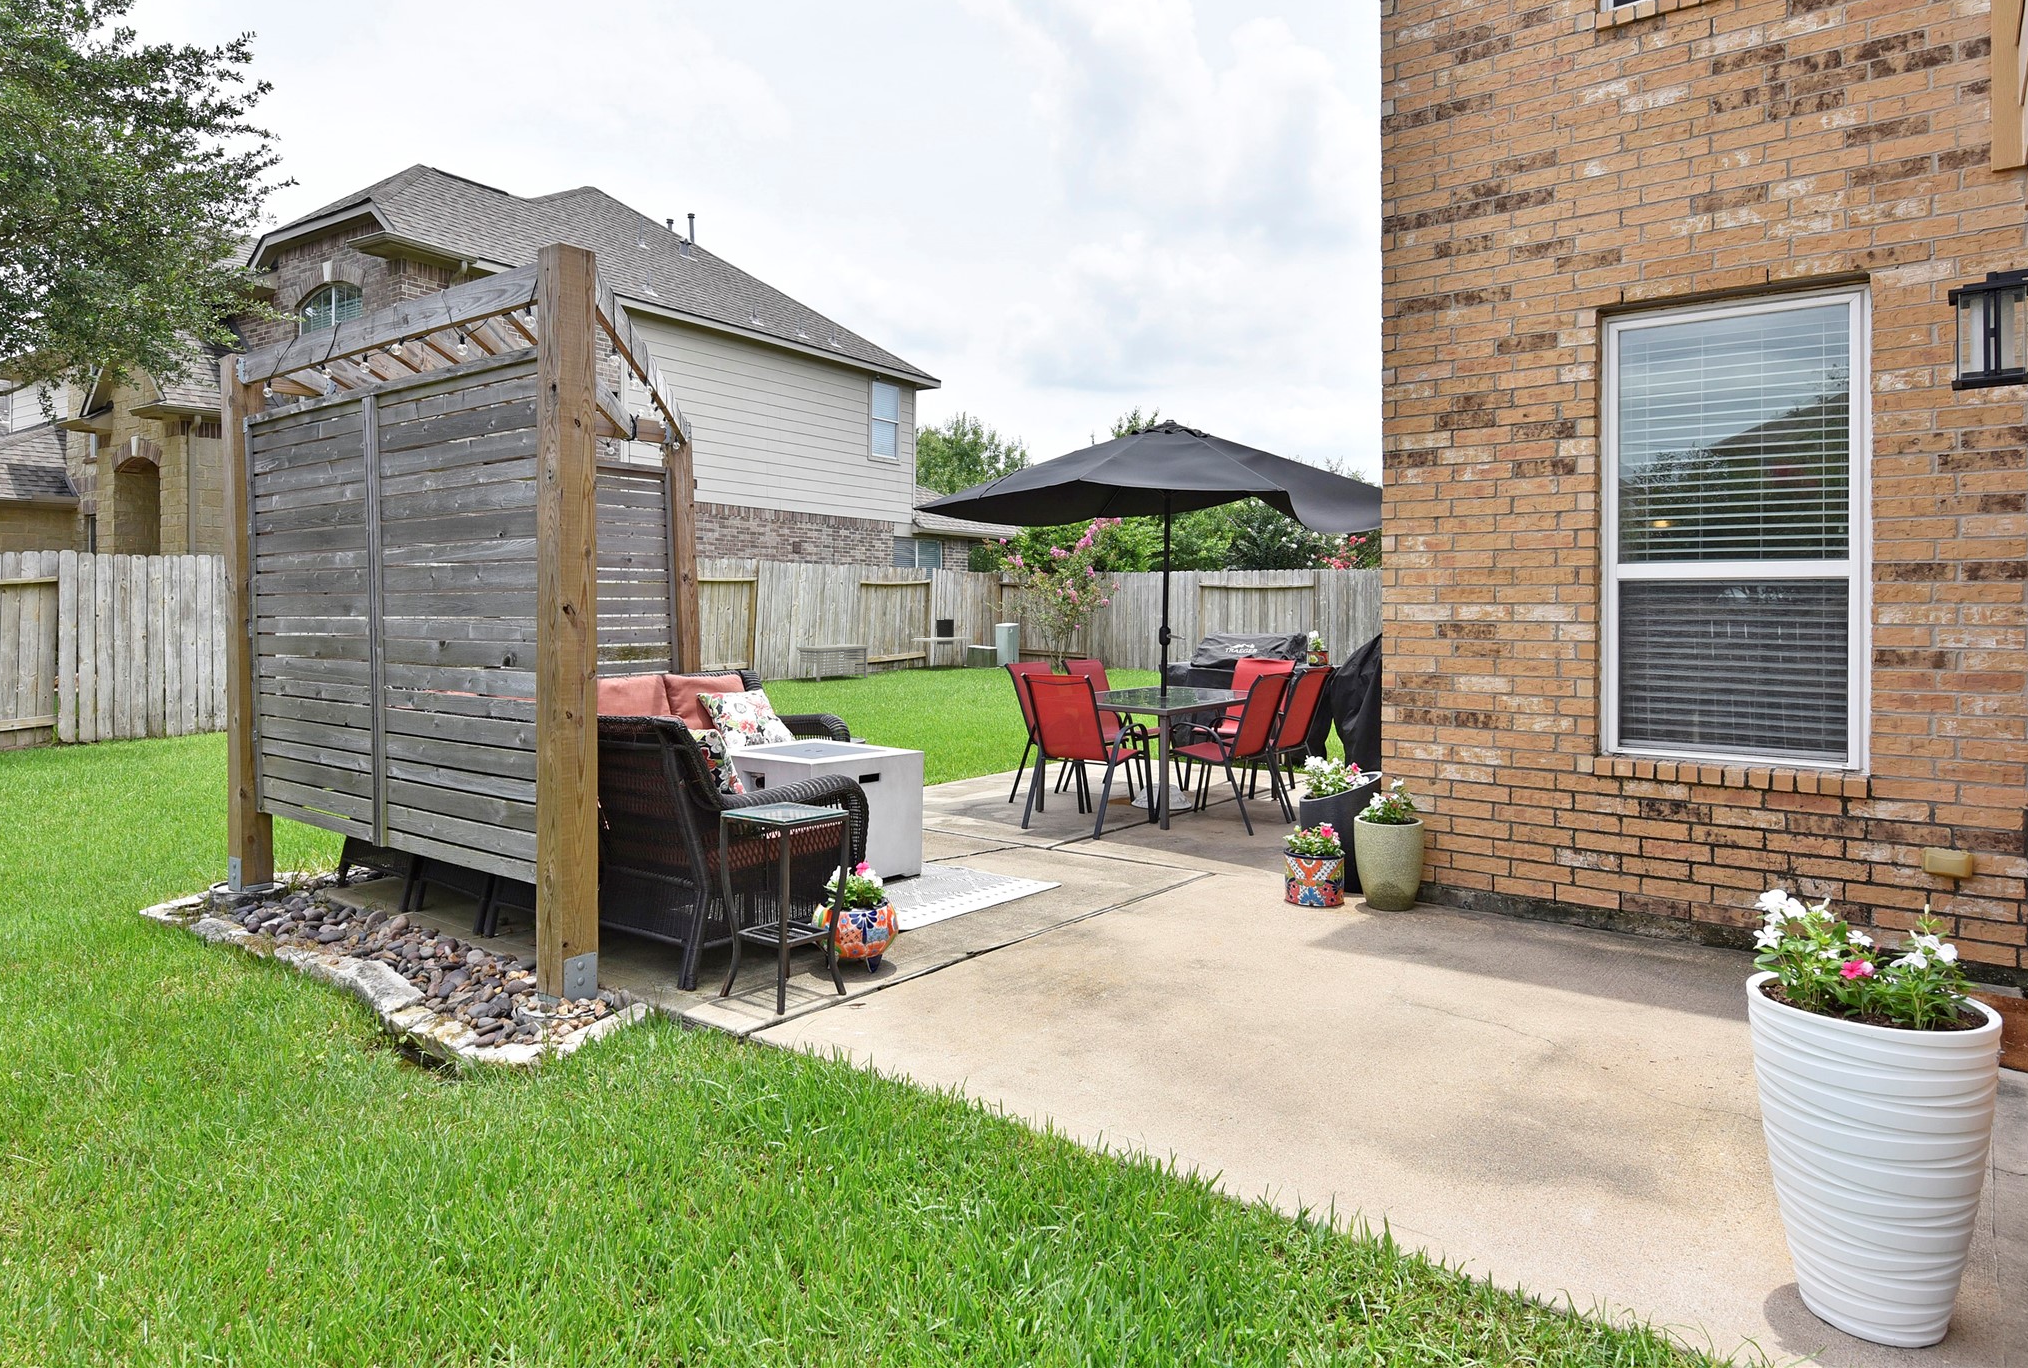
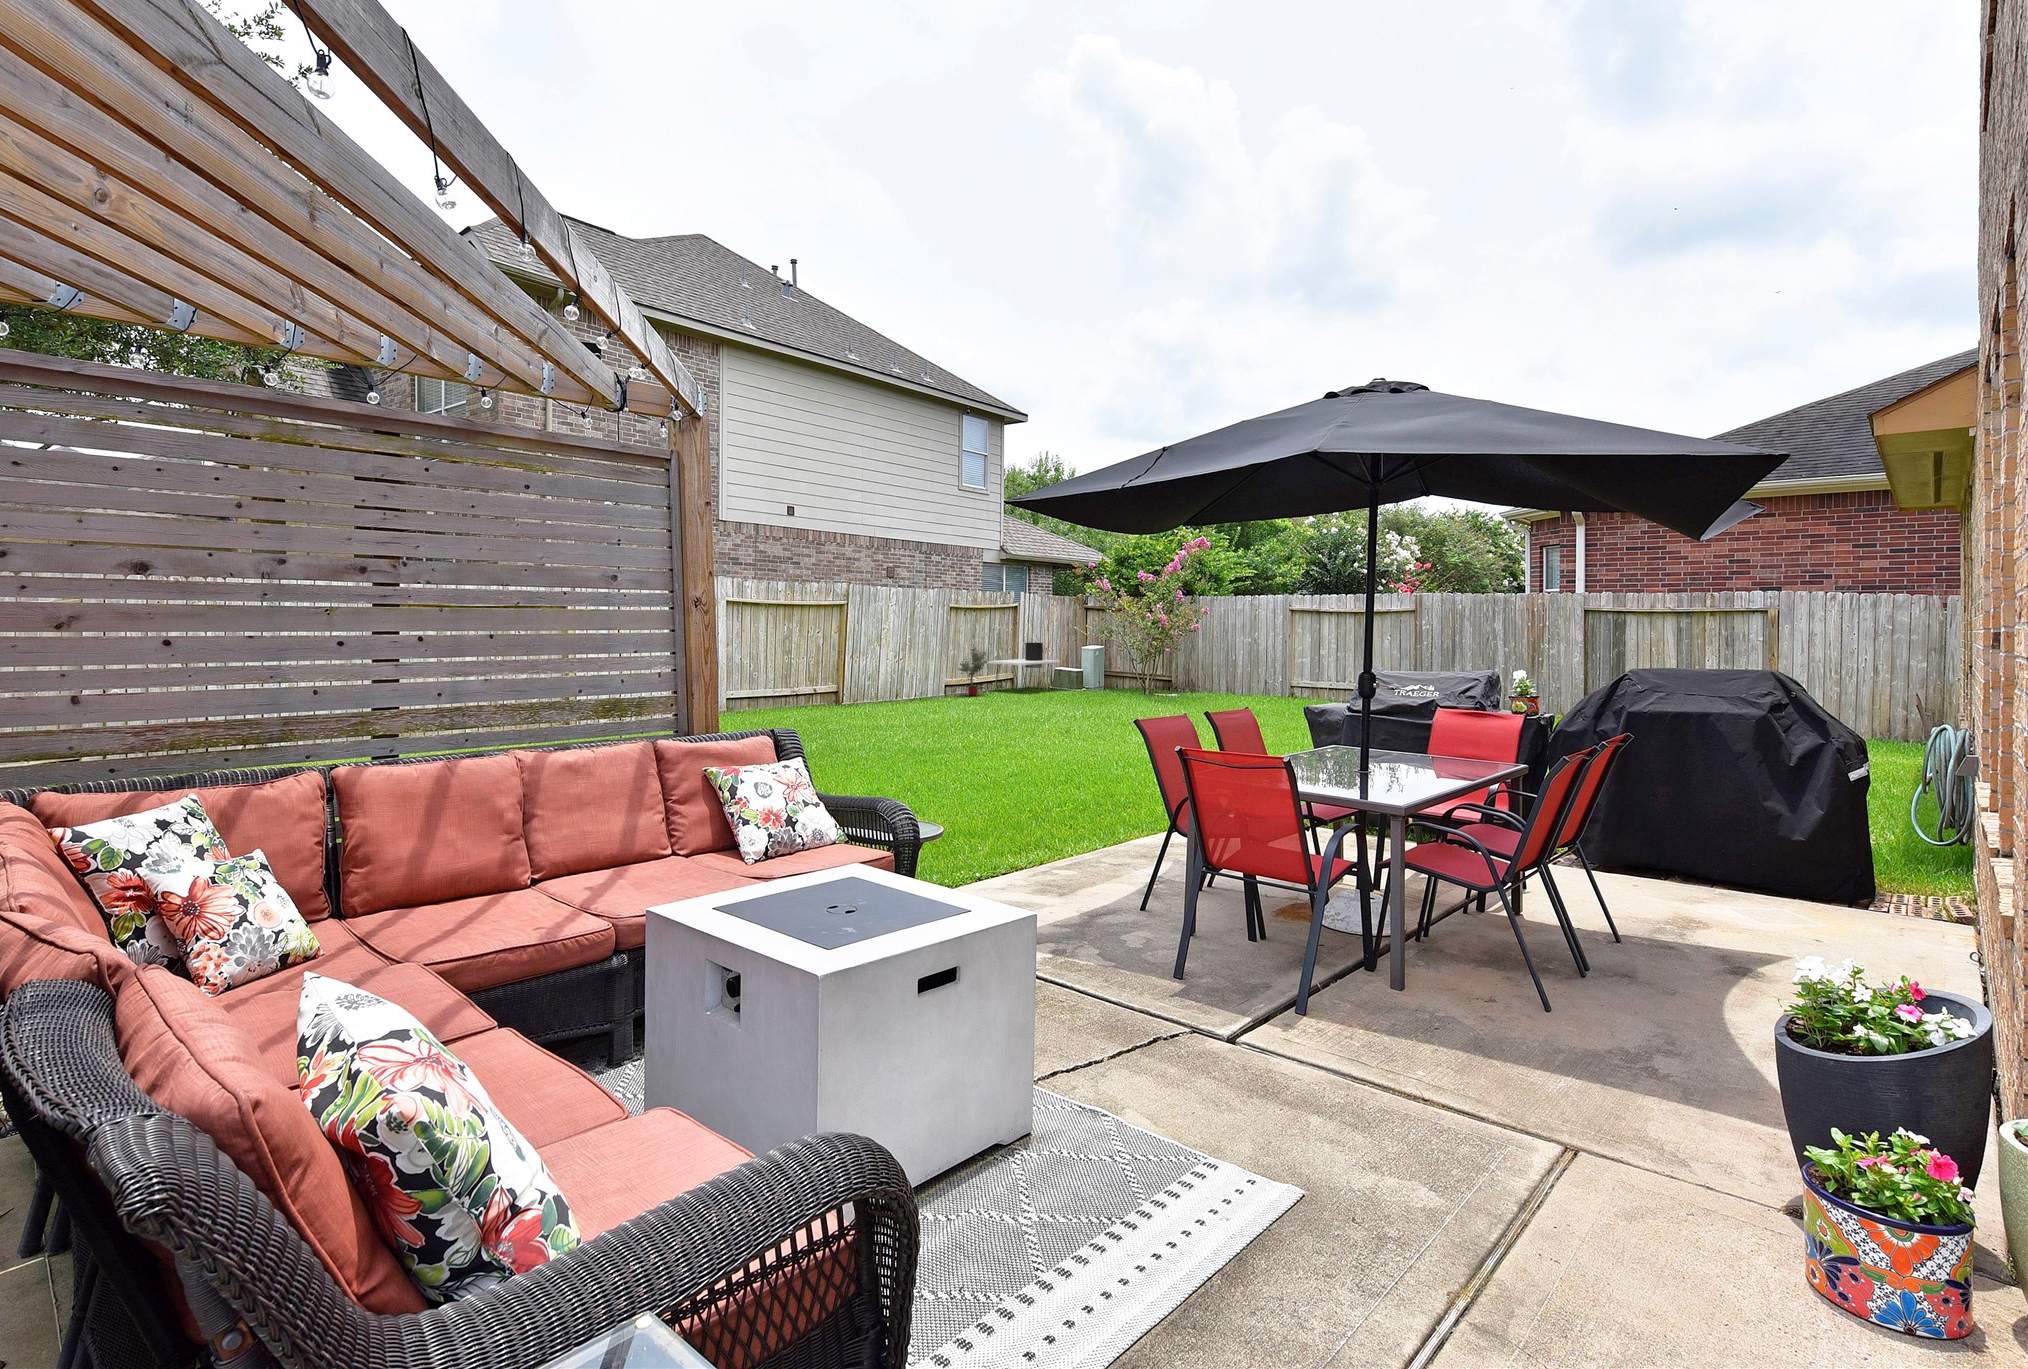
potted tree: none [867,622,898,673] -> present [958,646,987,696]
storage bench: present [793,644,870,682] -> none [879,668,959,707]

